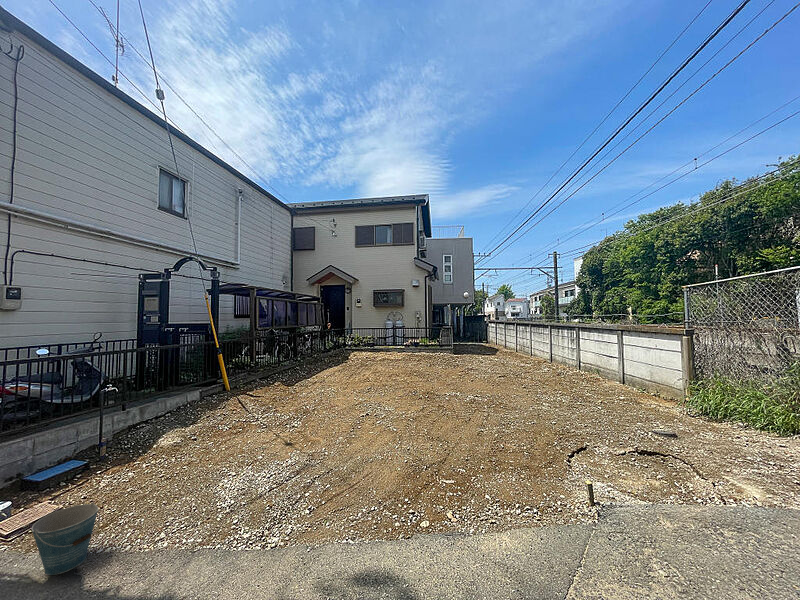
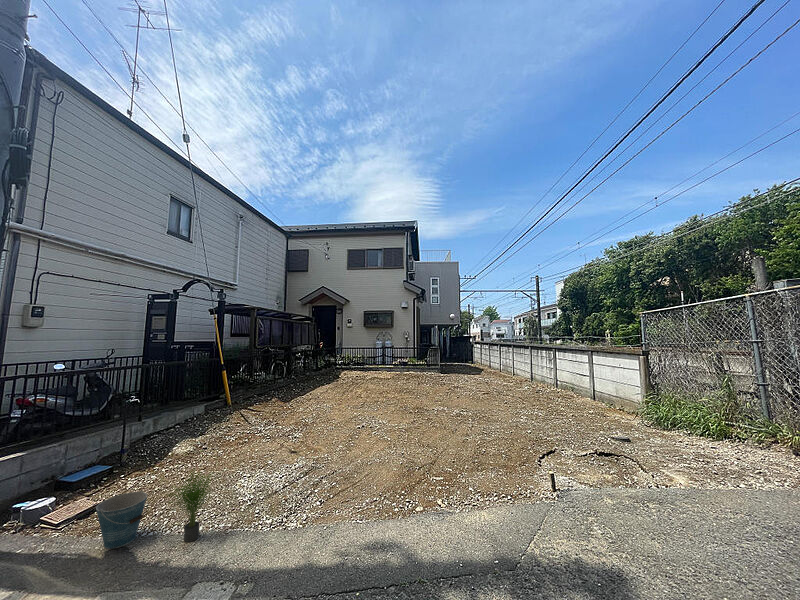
potted plant: none [115,478,177,568] -> present [175,472,210,542]

